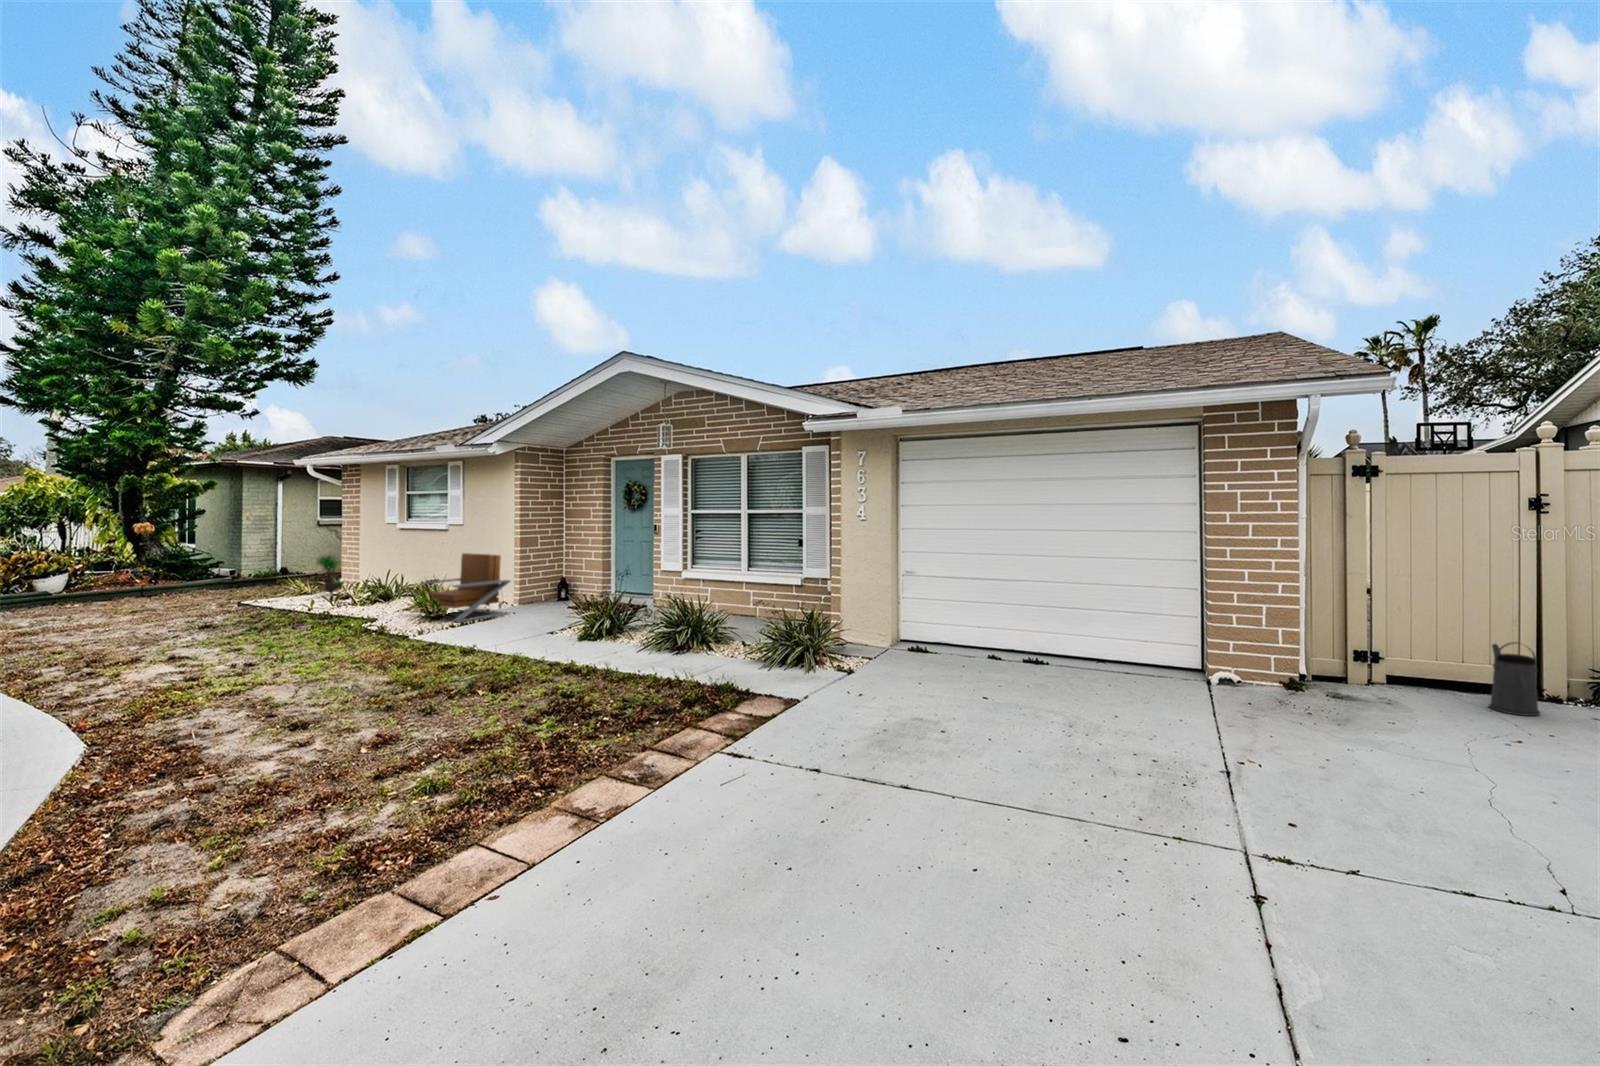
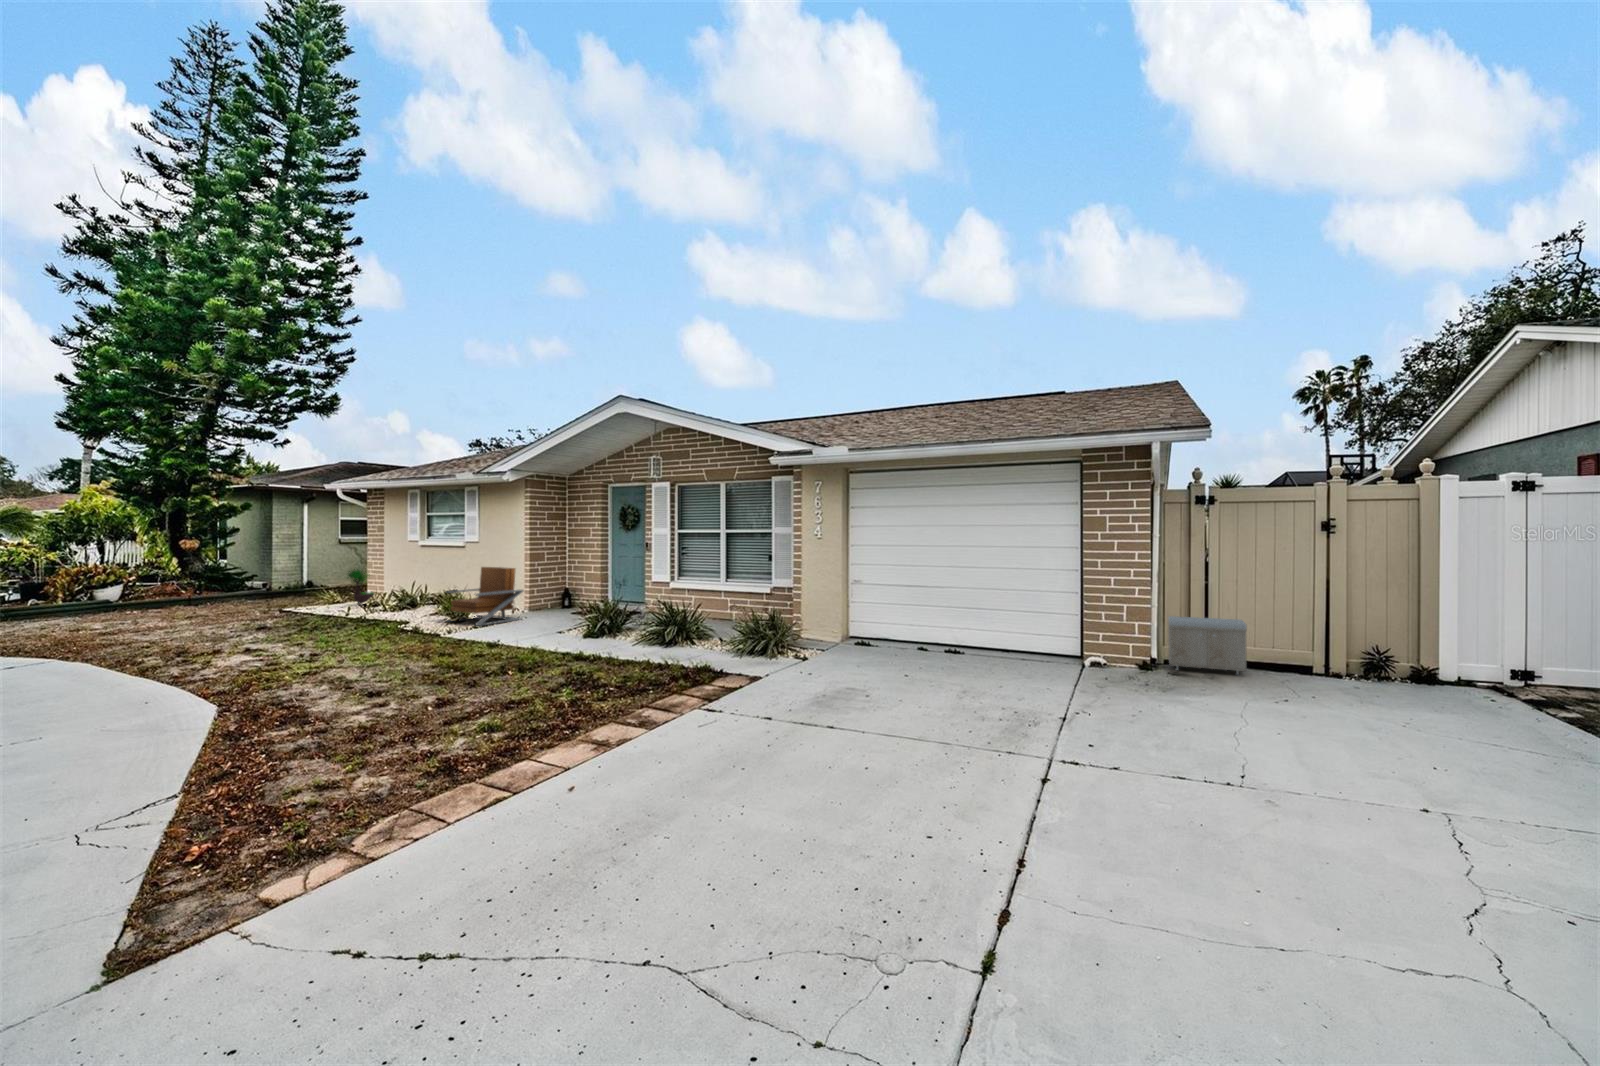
storage bench: none [1312,621,1434,700] -> present [1168,616,1247,675]
watering can: present [1489,642,1540,716] -> none [1287,629,1321,685]

